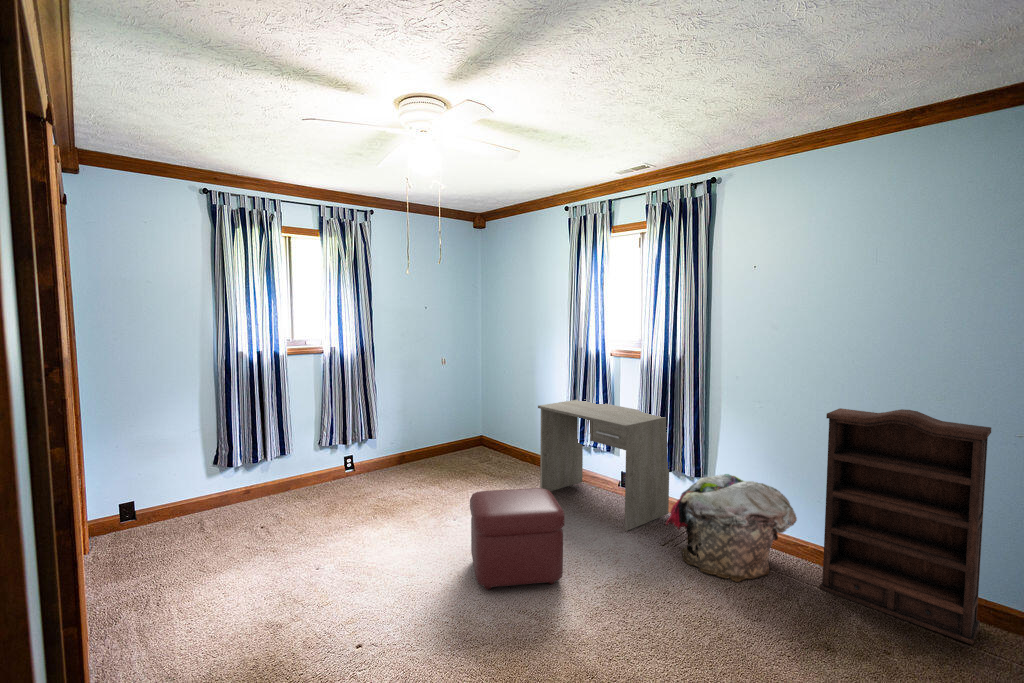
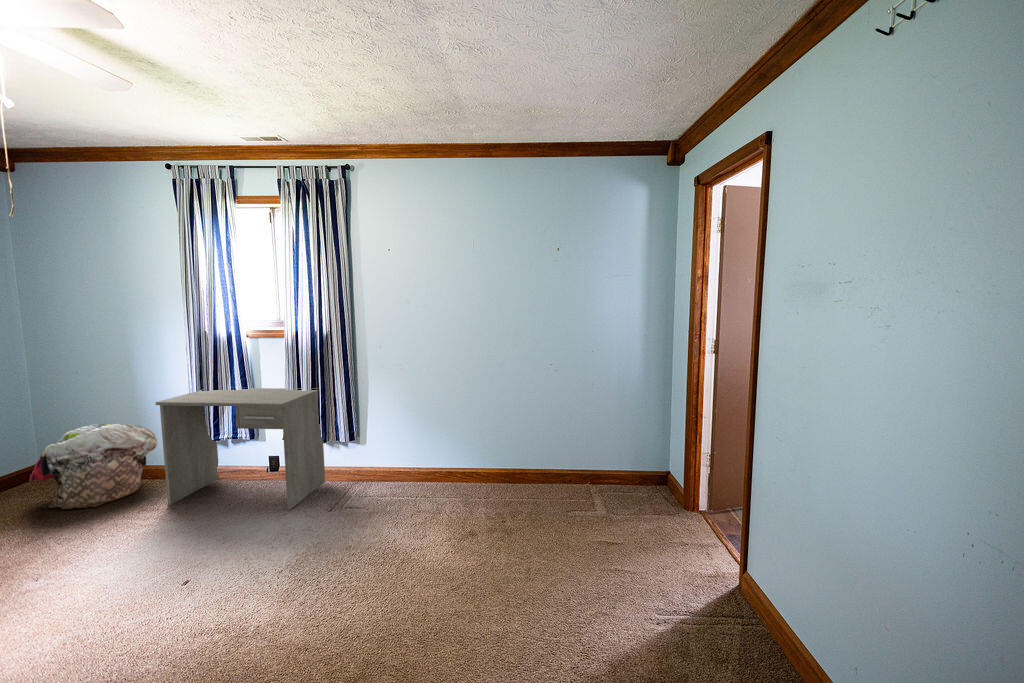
bookshelf: present [820,408,991,645] -> none [456,355,547,500]
laundry basket: present [666,474,797,582] -> present [30,423,157,509]
ottoman: present [470,488,565,590] -> none [82,491,237,637]

